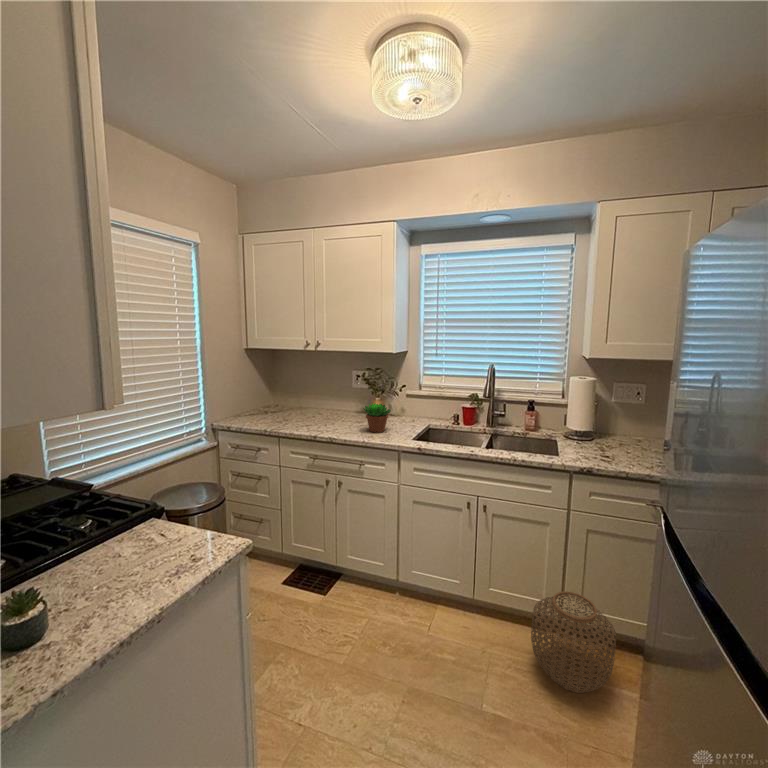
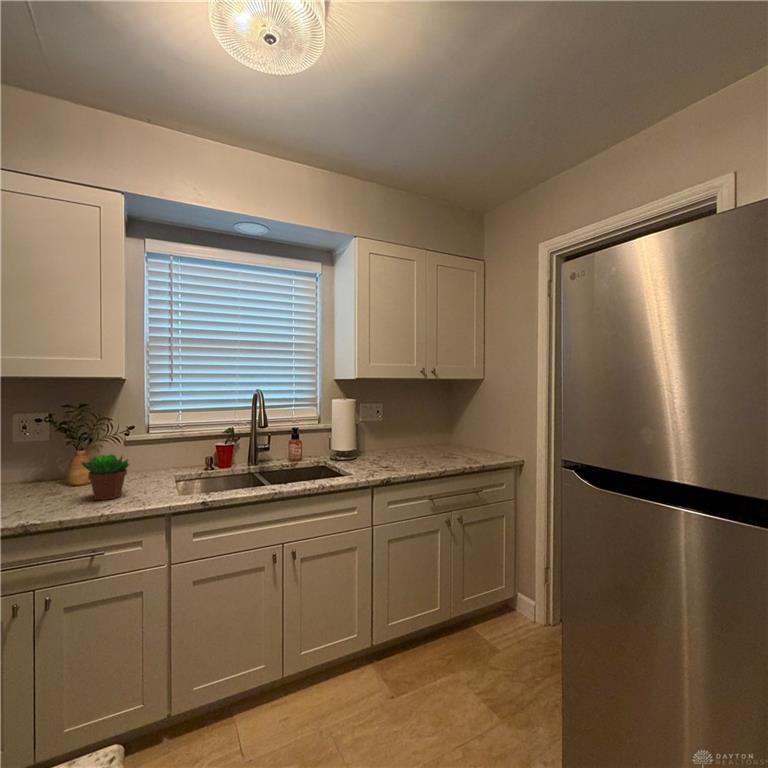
woven basket: present [531,591,616,693] -> none [361,607,437,711]

